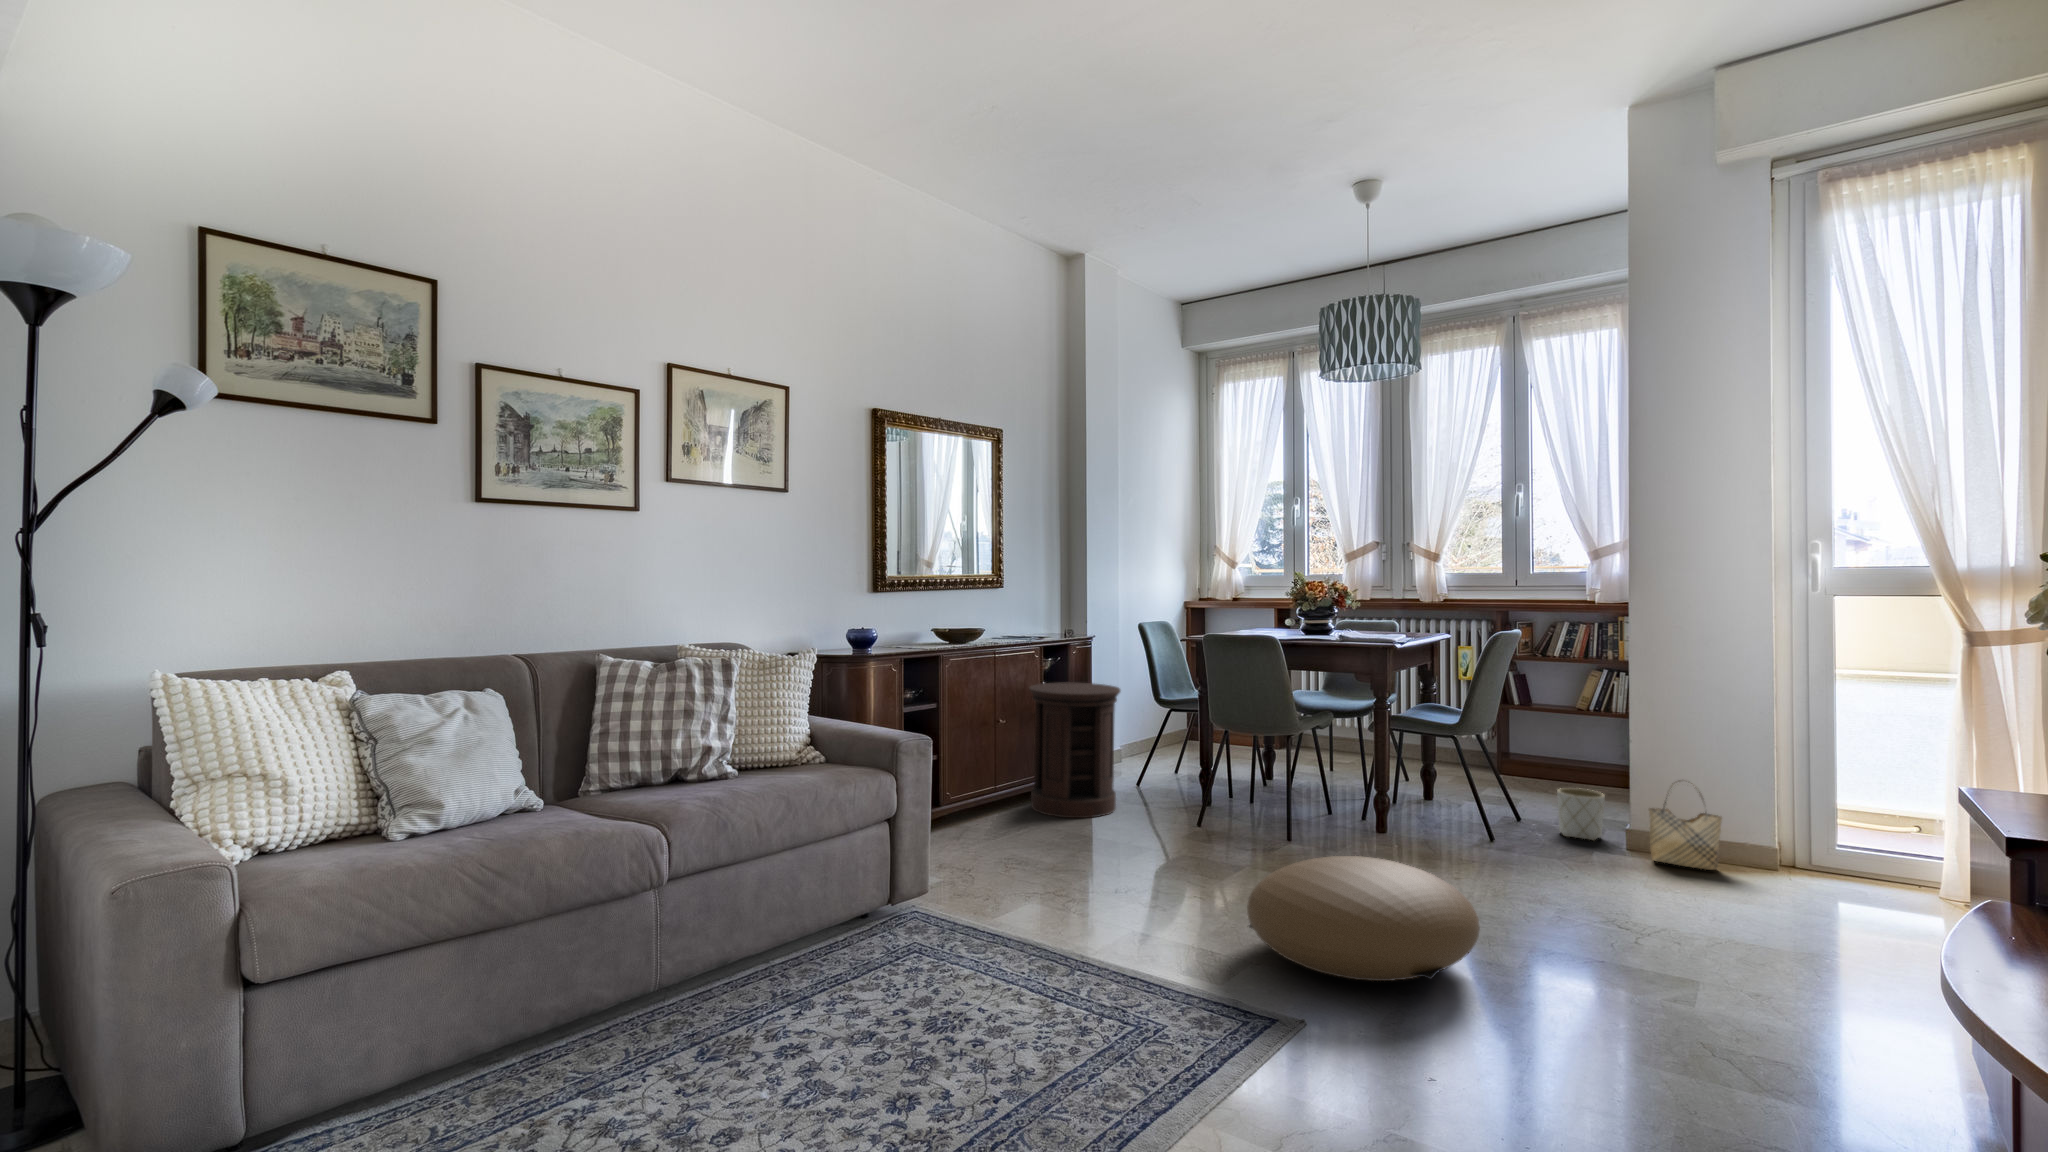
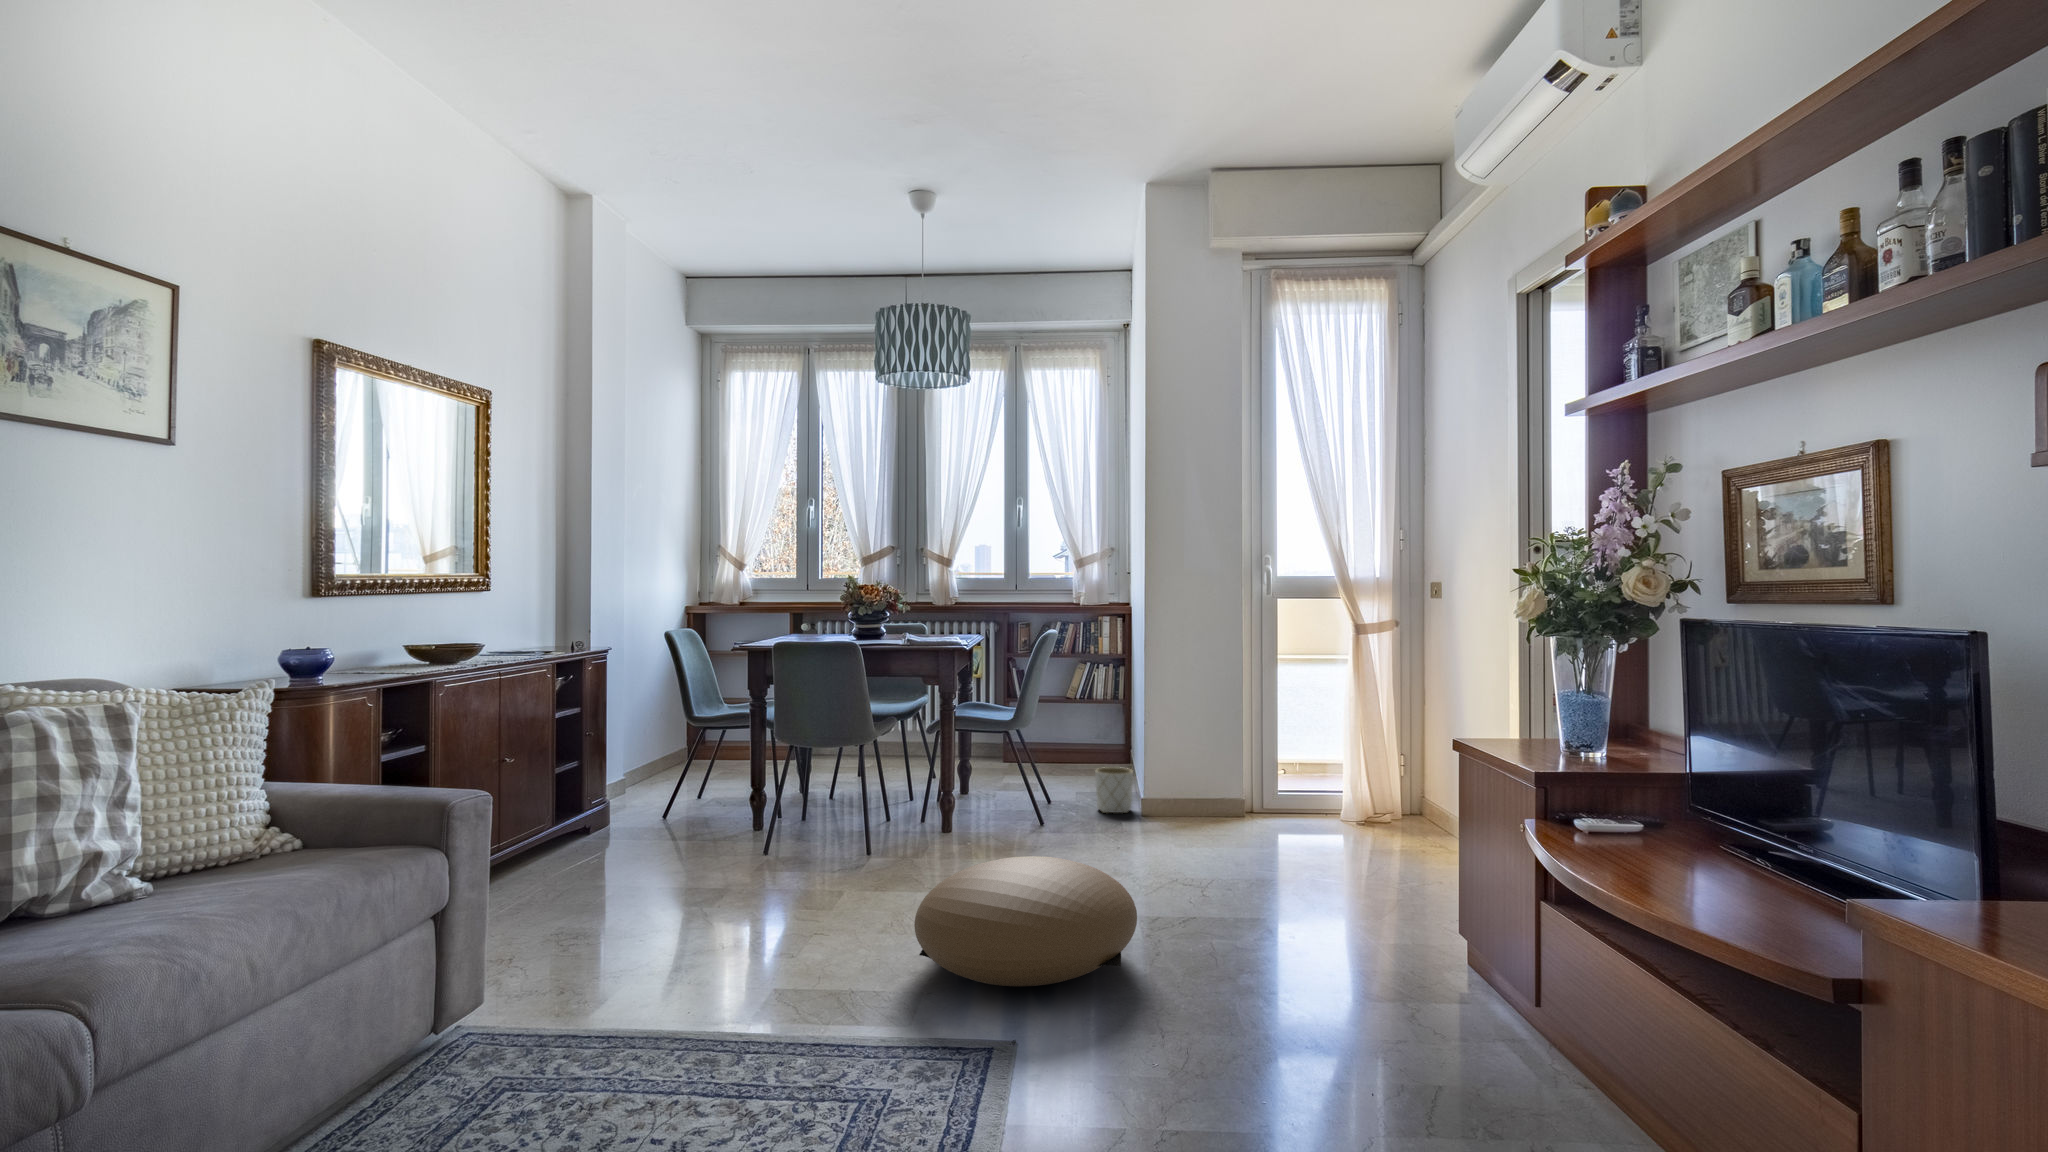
side table: present [1029,682,1120,818] -> none [545,707,667,877]
woven basket: present [1649,783,1722,870] -> none [1175,748,1228,824]

